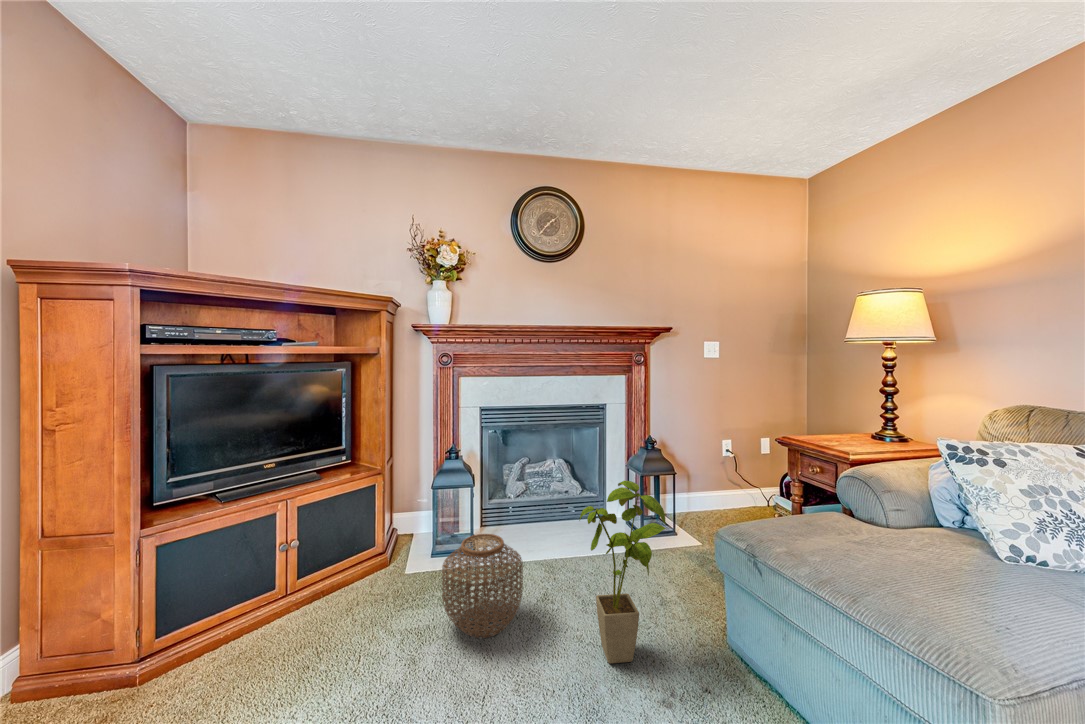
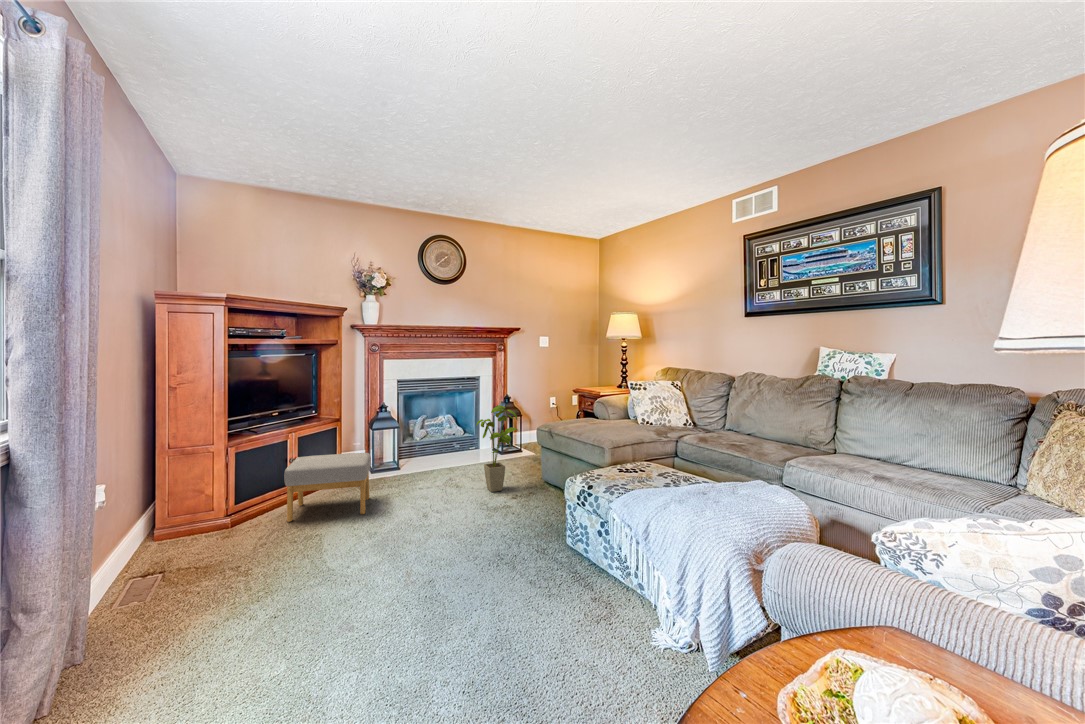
woven basket: present [442,534,523,638] -> none [399,443,444,494]
footstool: none [211,549,390,696] -> present [284,453,371,522]

